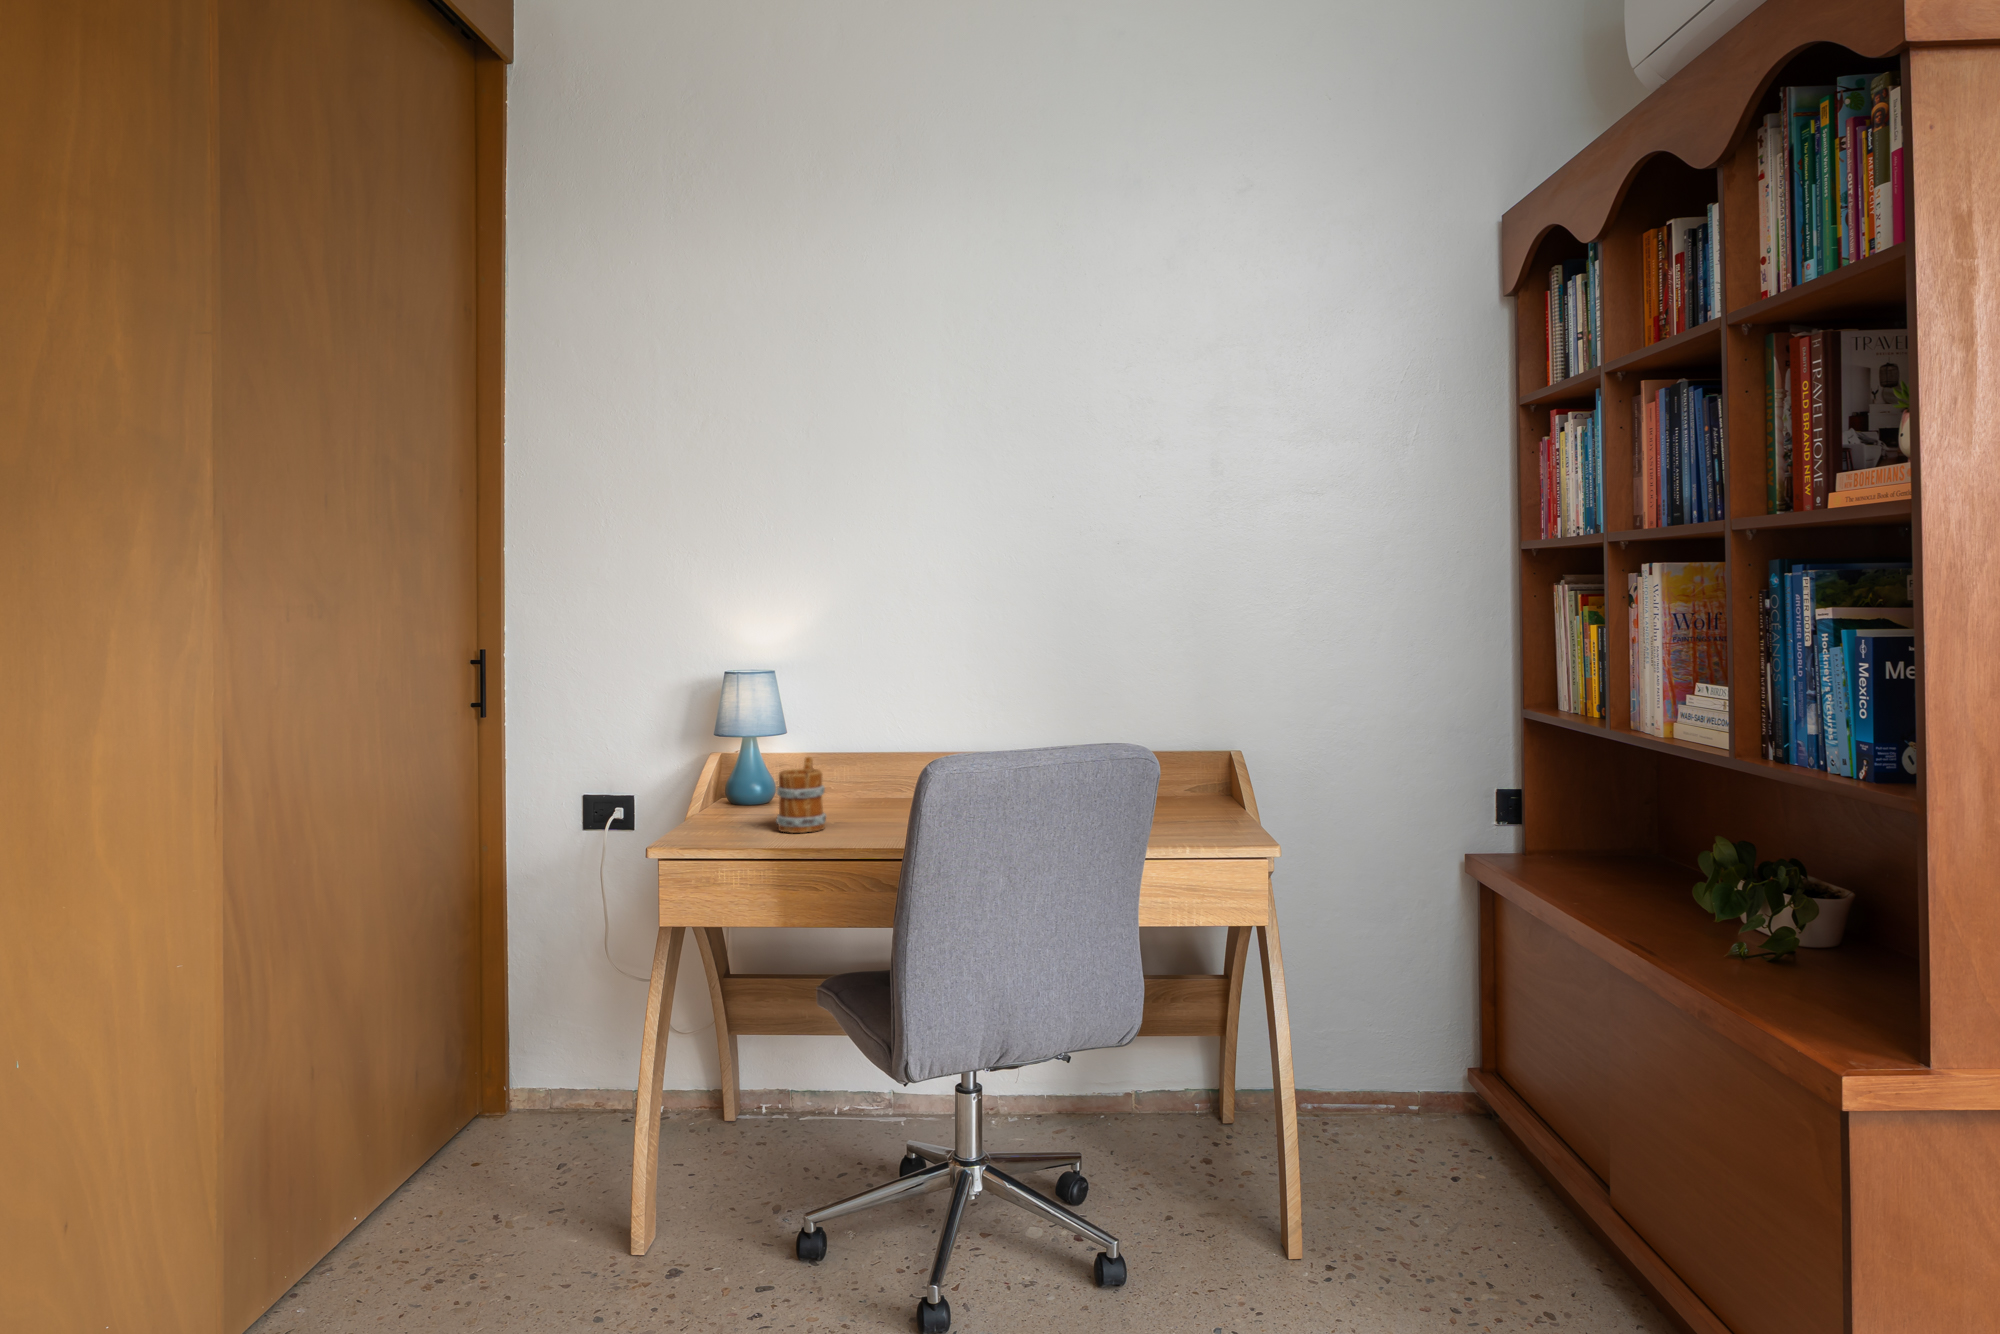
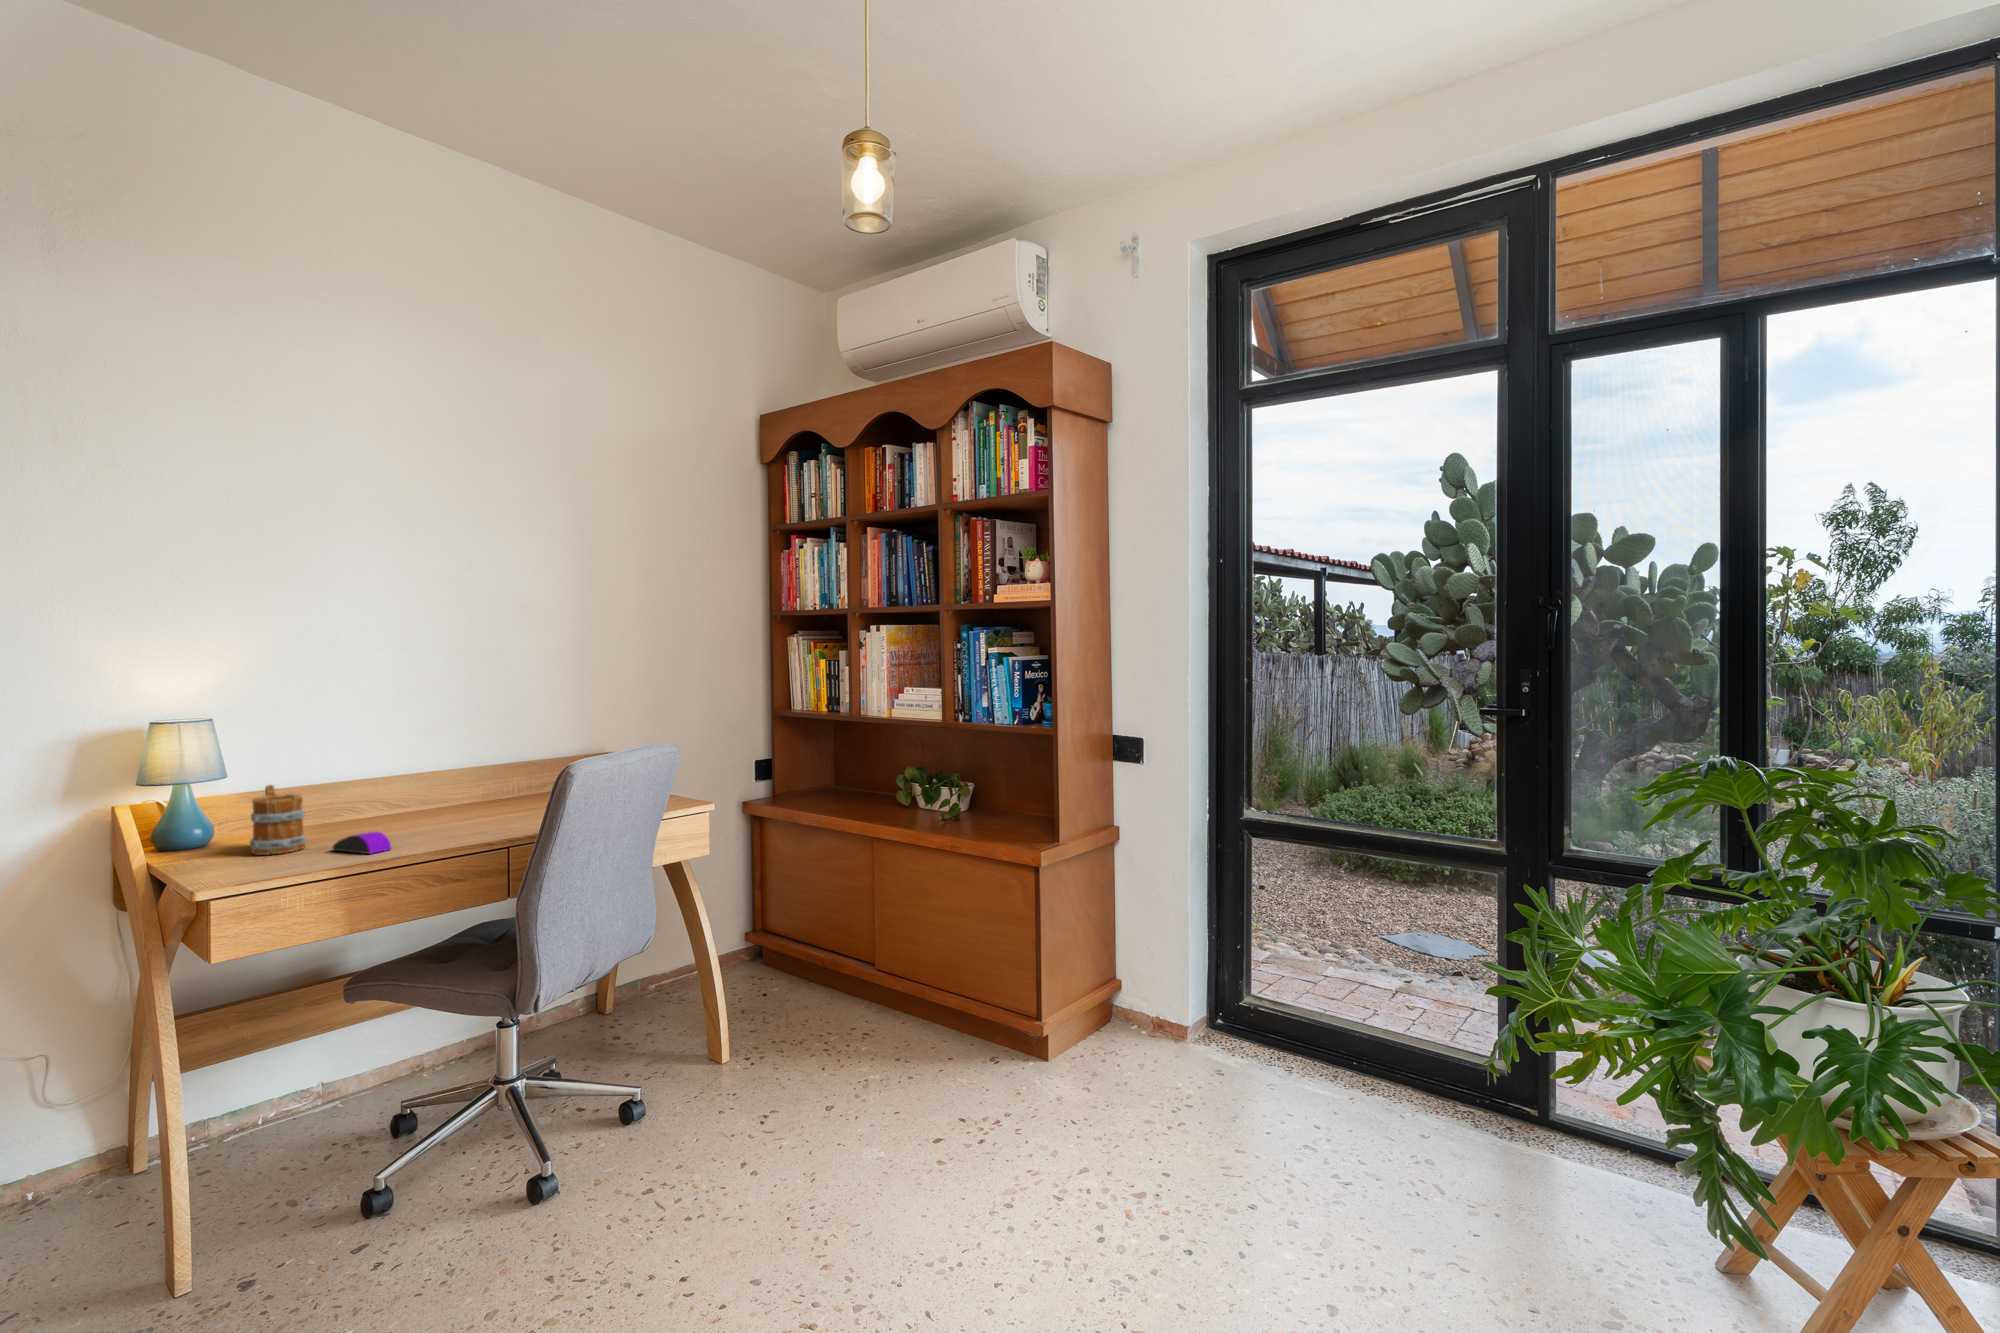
computer mouse: none [827,822,863,848] -> present [333,832,391,854]

